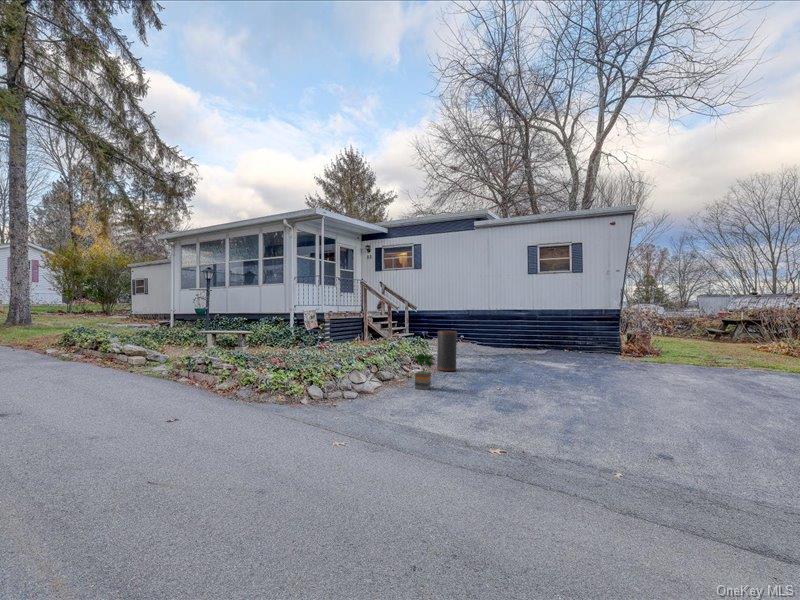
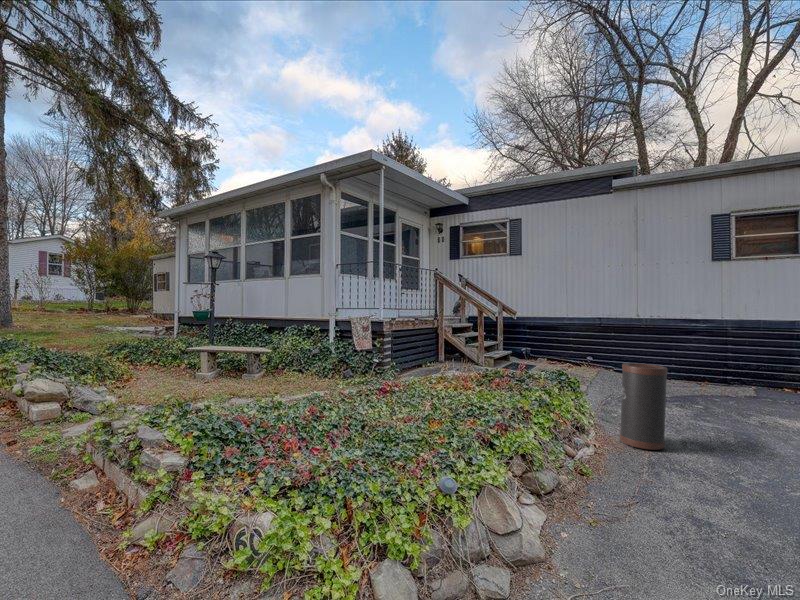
potted tree: present [414,354,435,390] -> none [642,438,718,546]

